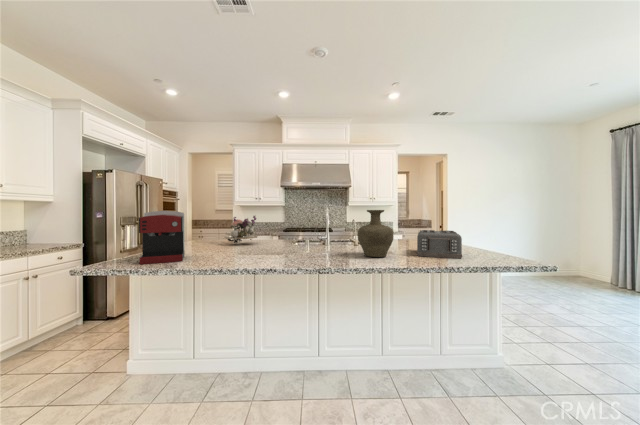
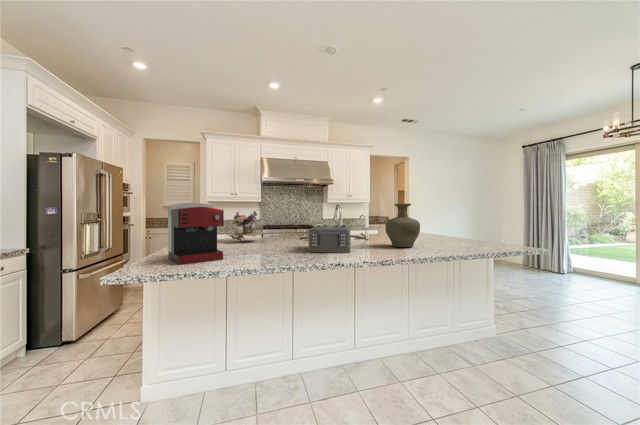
toaster: present [417,230,462,259] -> present [308,225,351,253]

